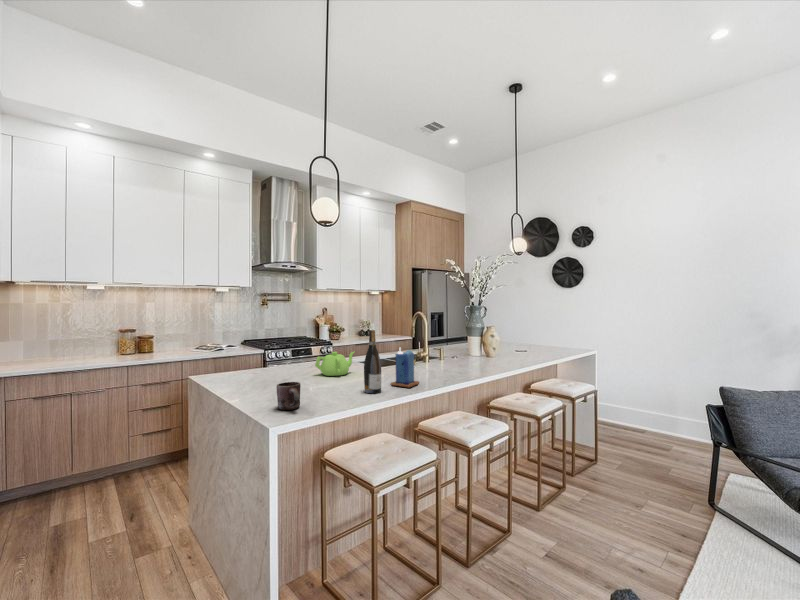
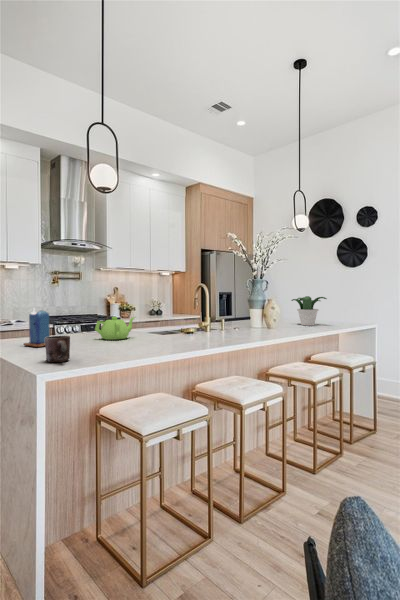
potted plant: none [509,322,547,353] -> present [292,296,327,326]
wine bottle: present [364,330,381,393] -> none [139,289,156,351]
candle: present [391,348,419,388] -> present [24,309,50,347]

